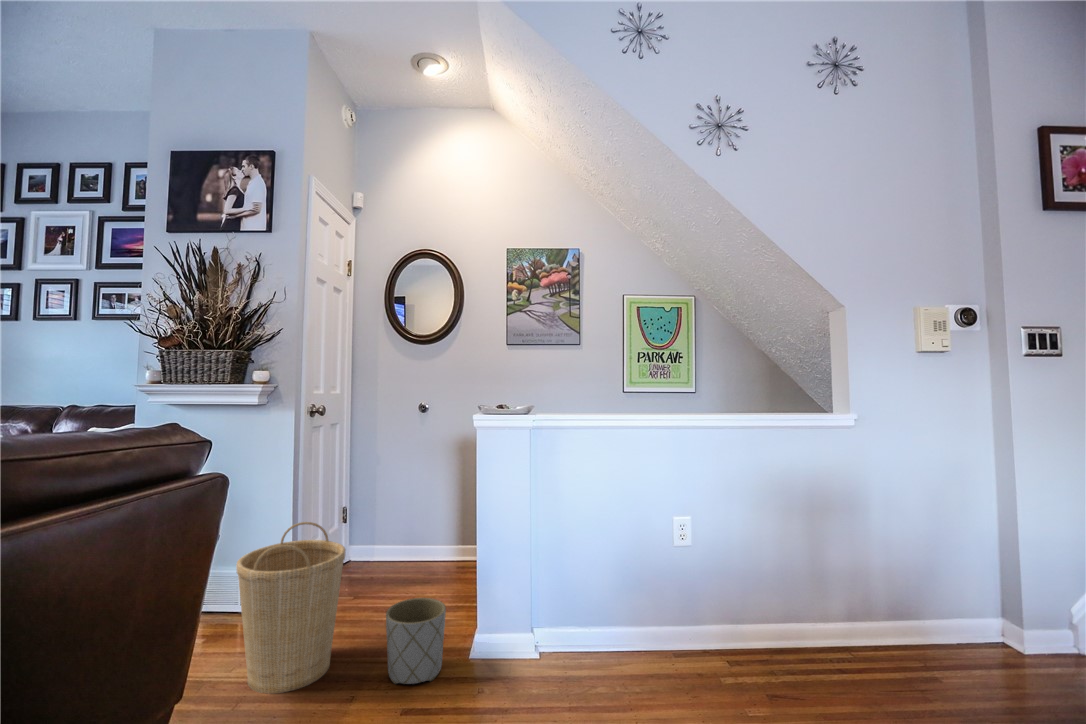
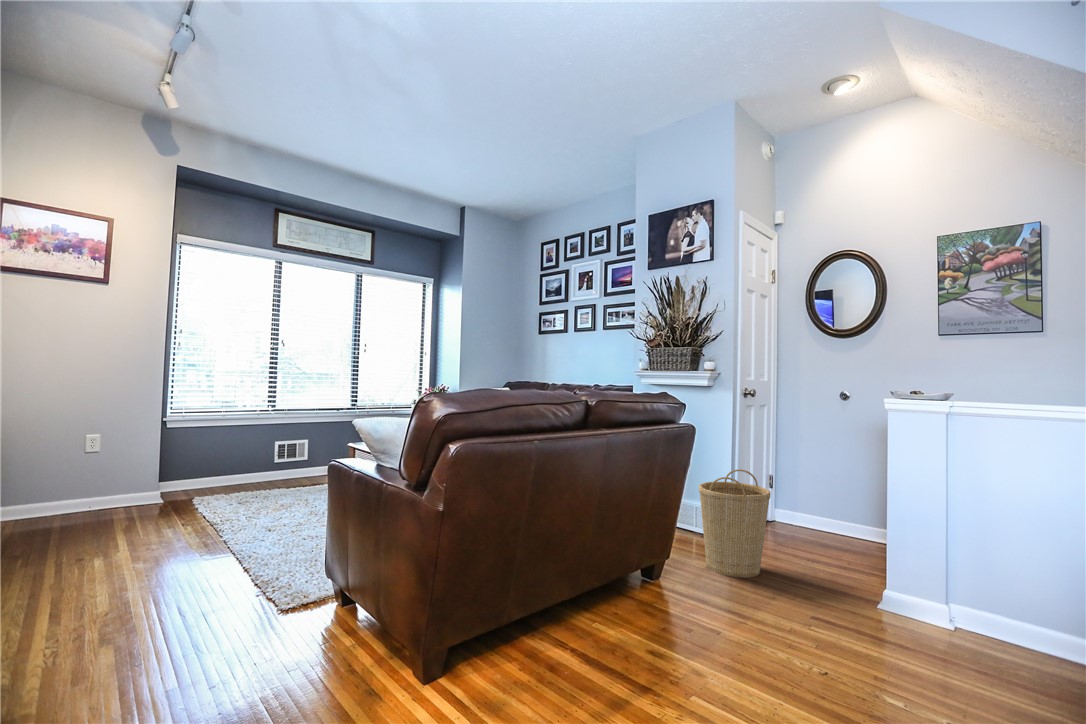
planter: present [386,598,446,684] -> none [802,540,853,603]

